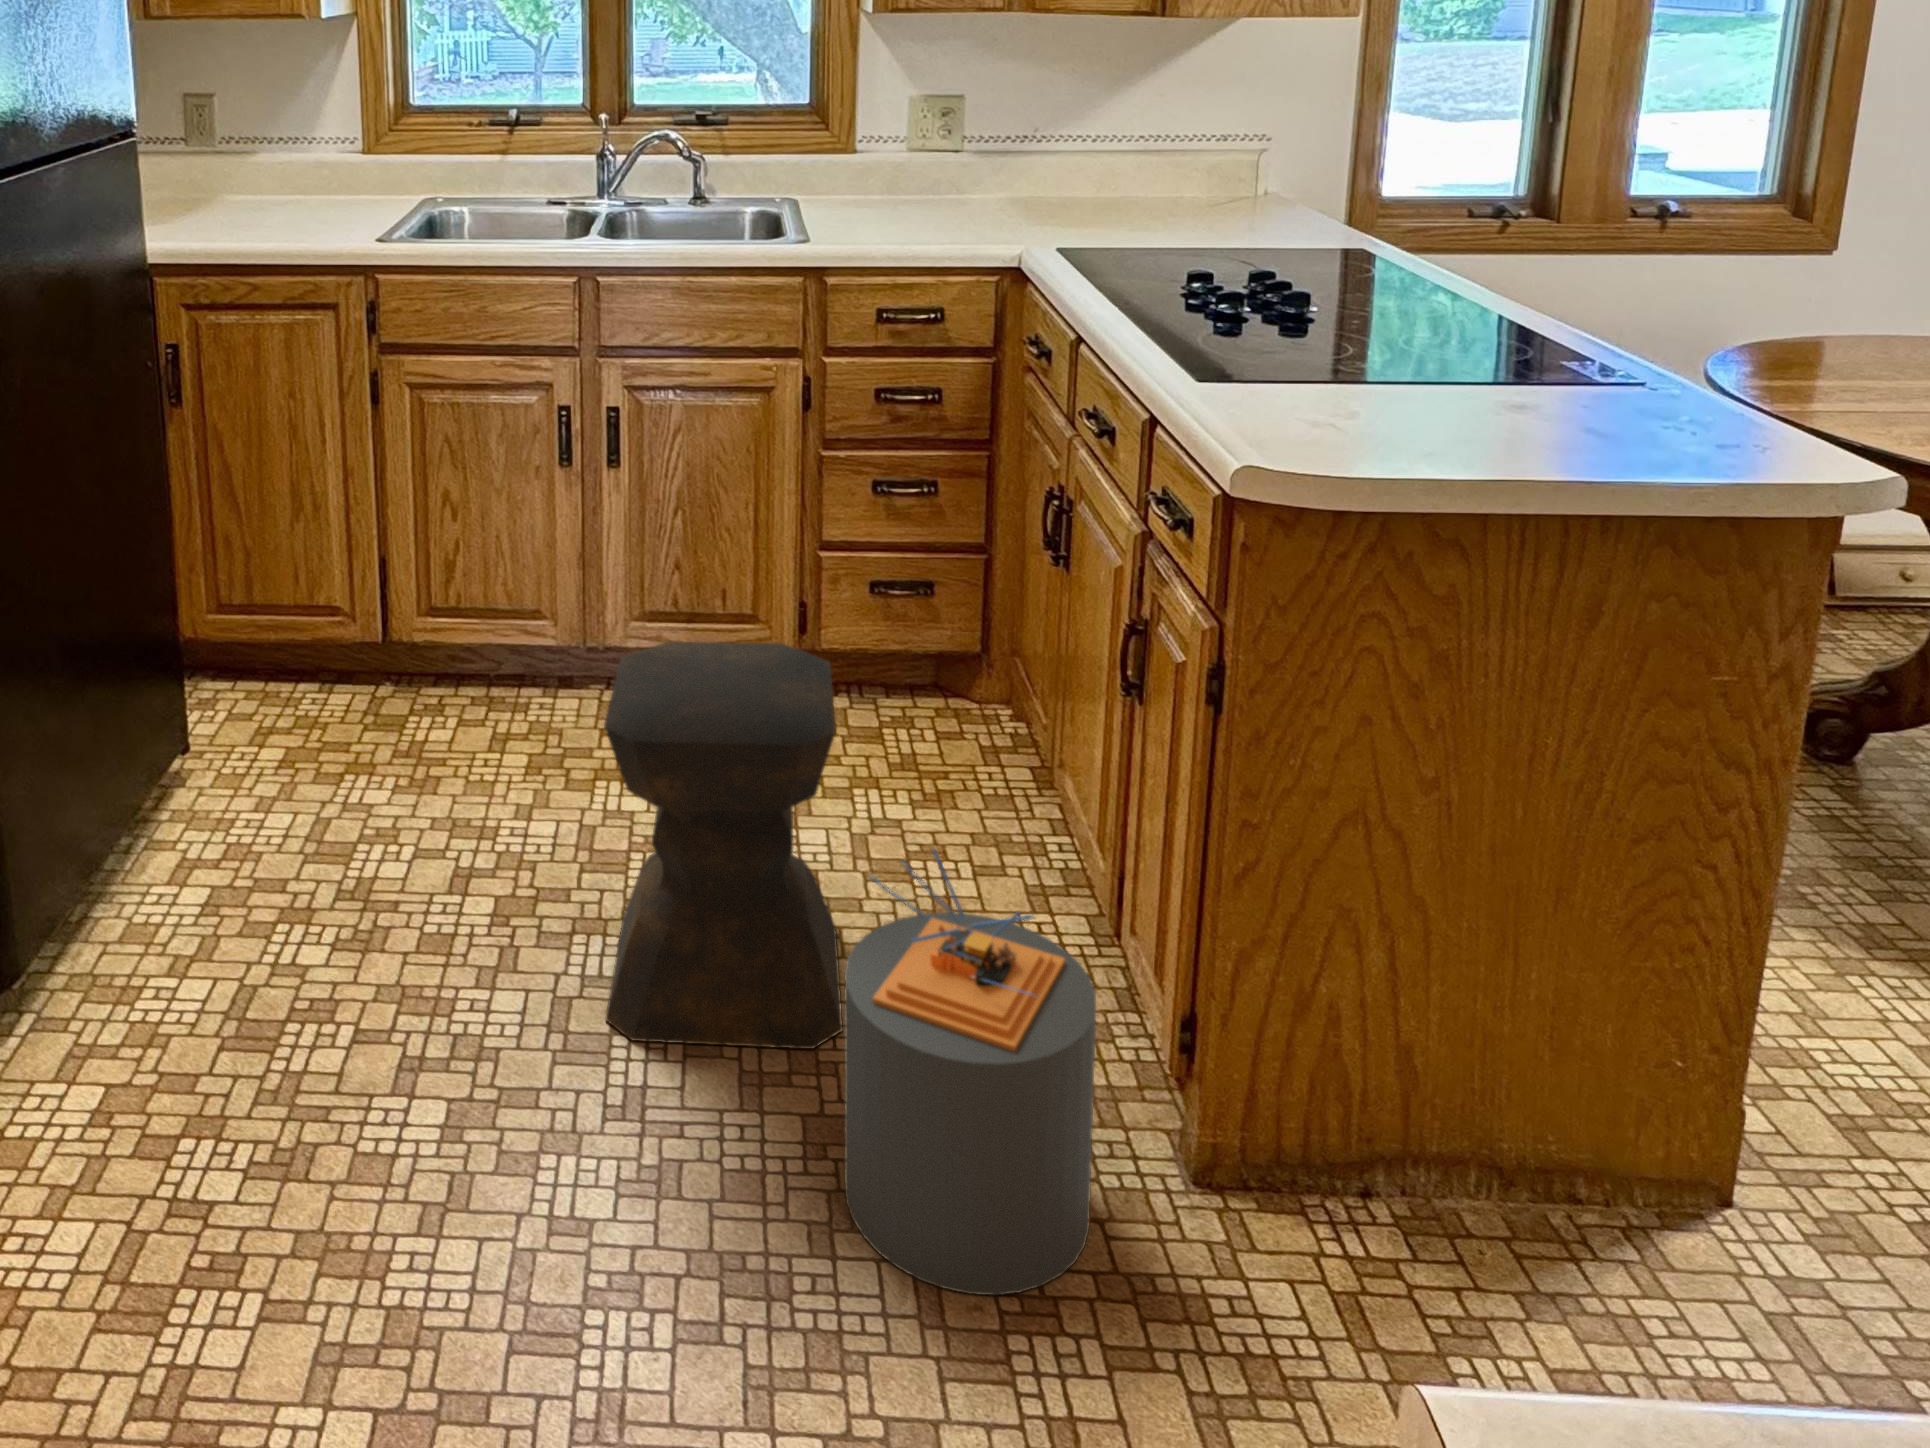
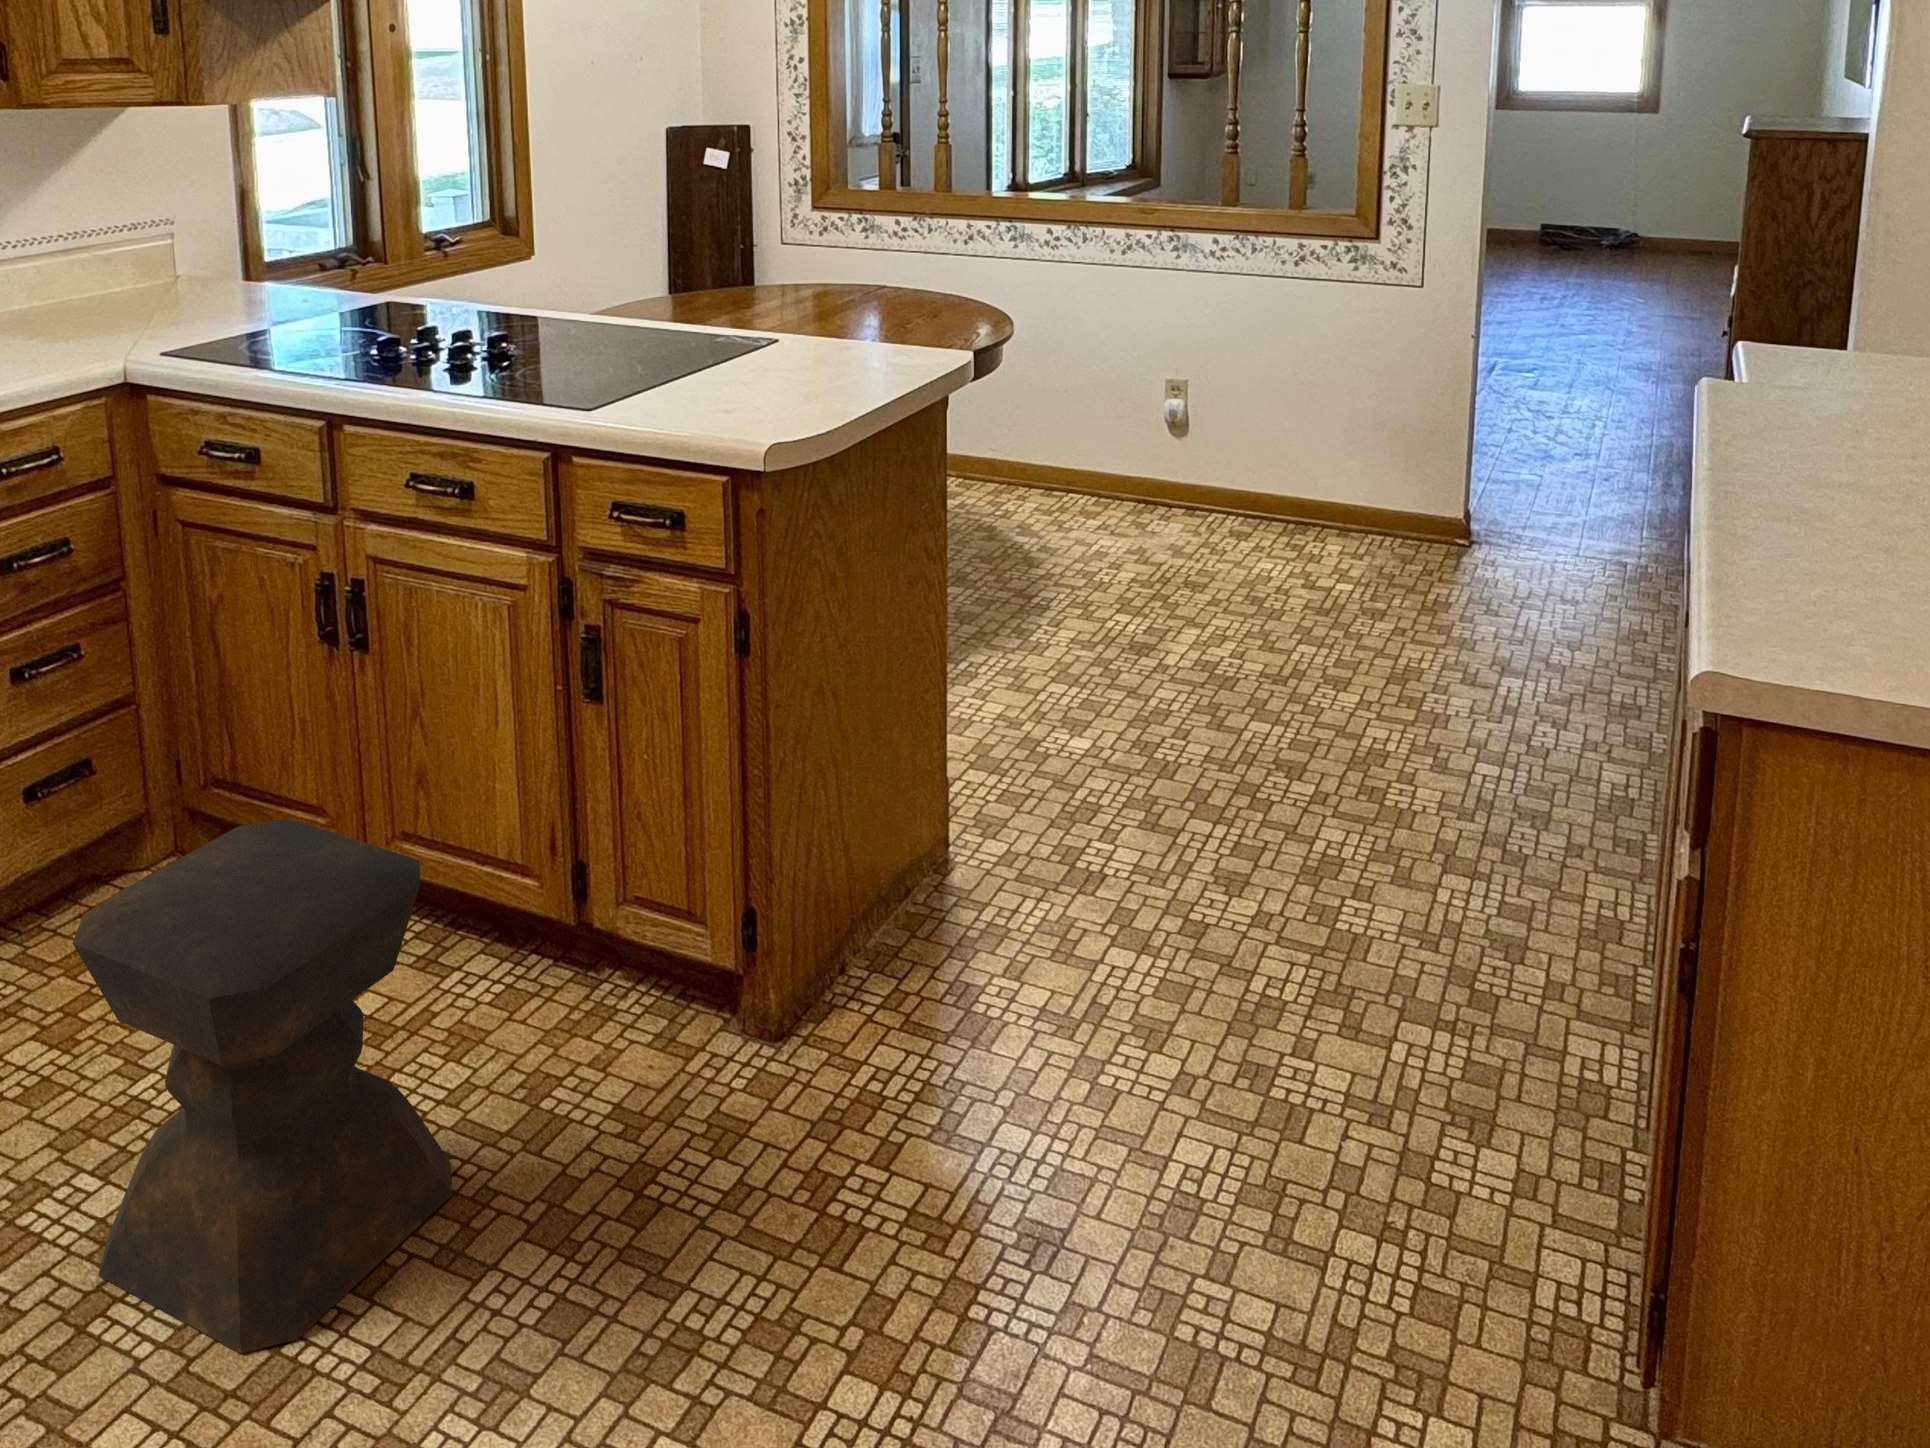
trash can: present [845,849,1096,1295] -> none [551,882,801,1257]

